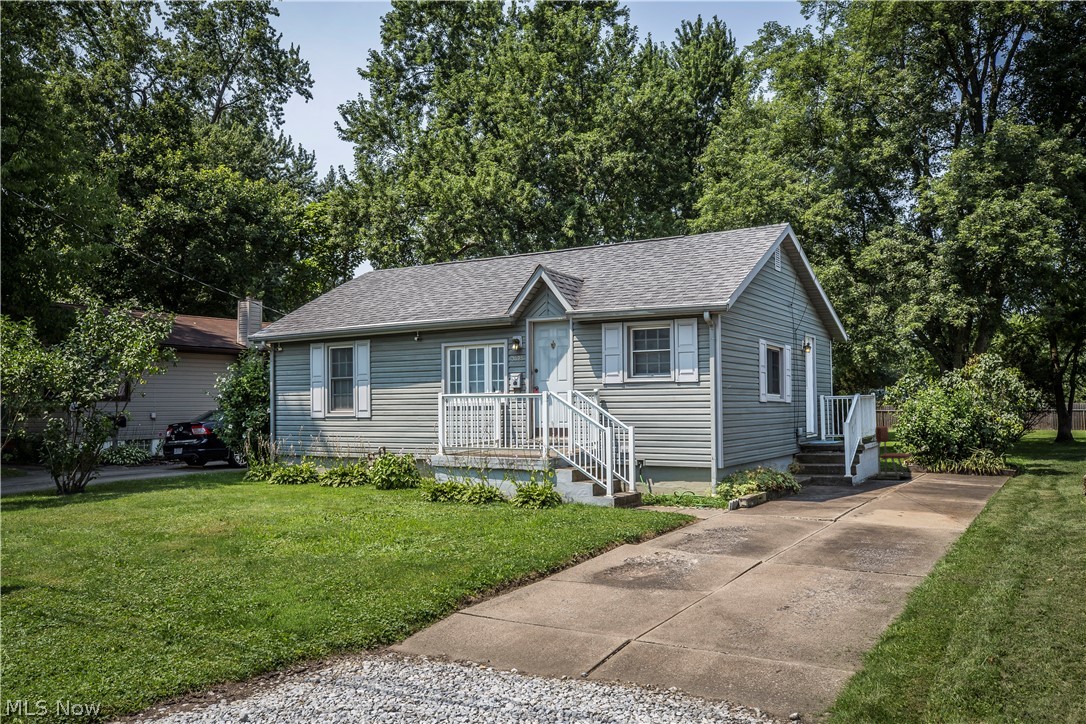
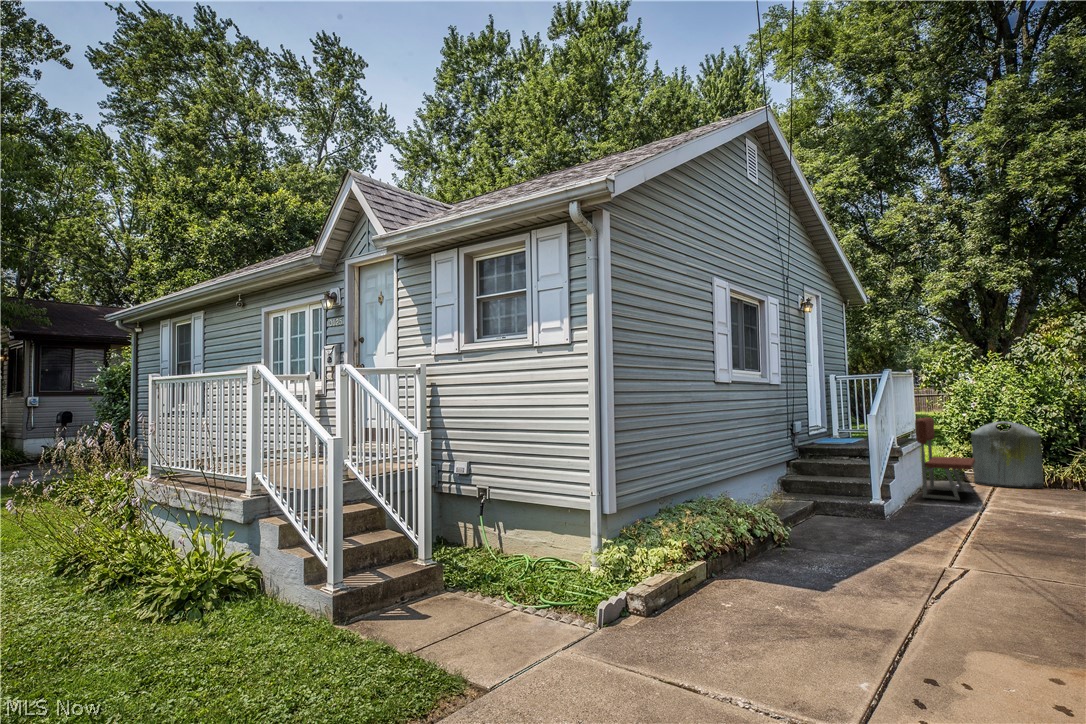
trash can: none [914,429,956,475] -> present [971,422,1044,489]

